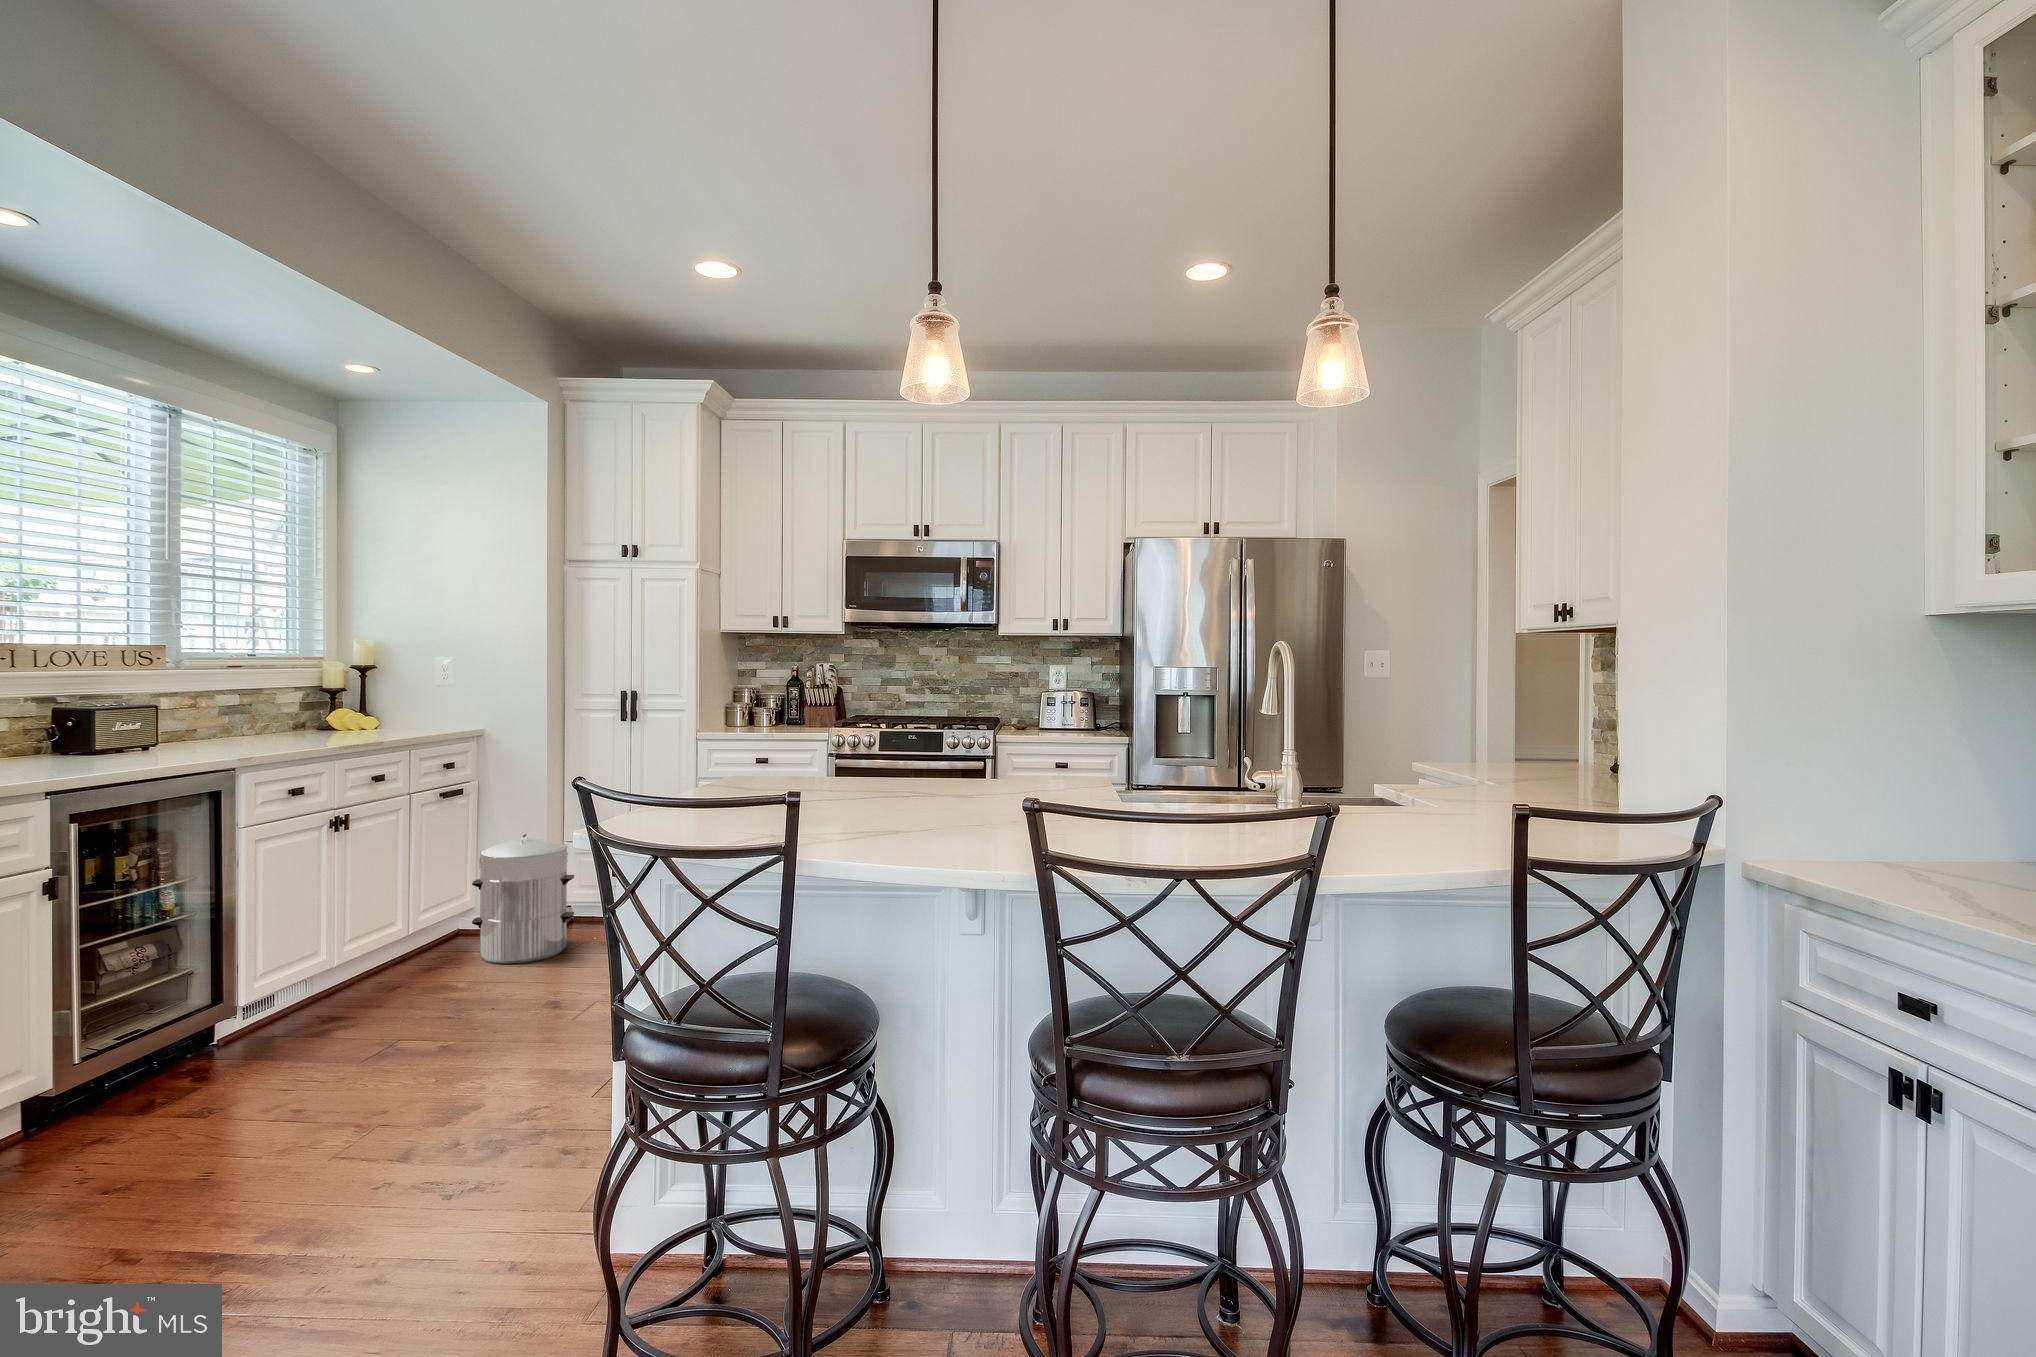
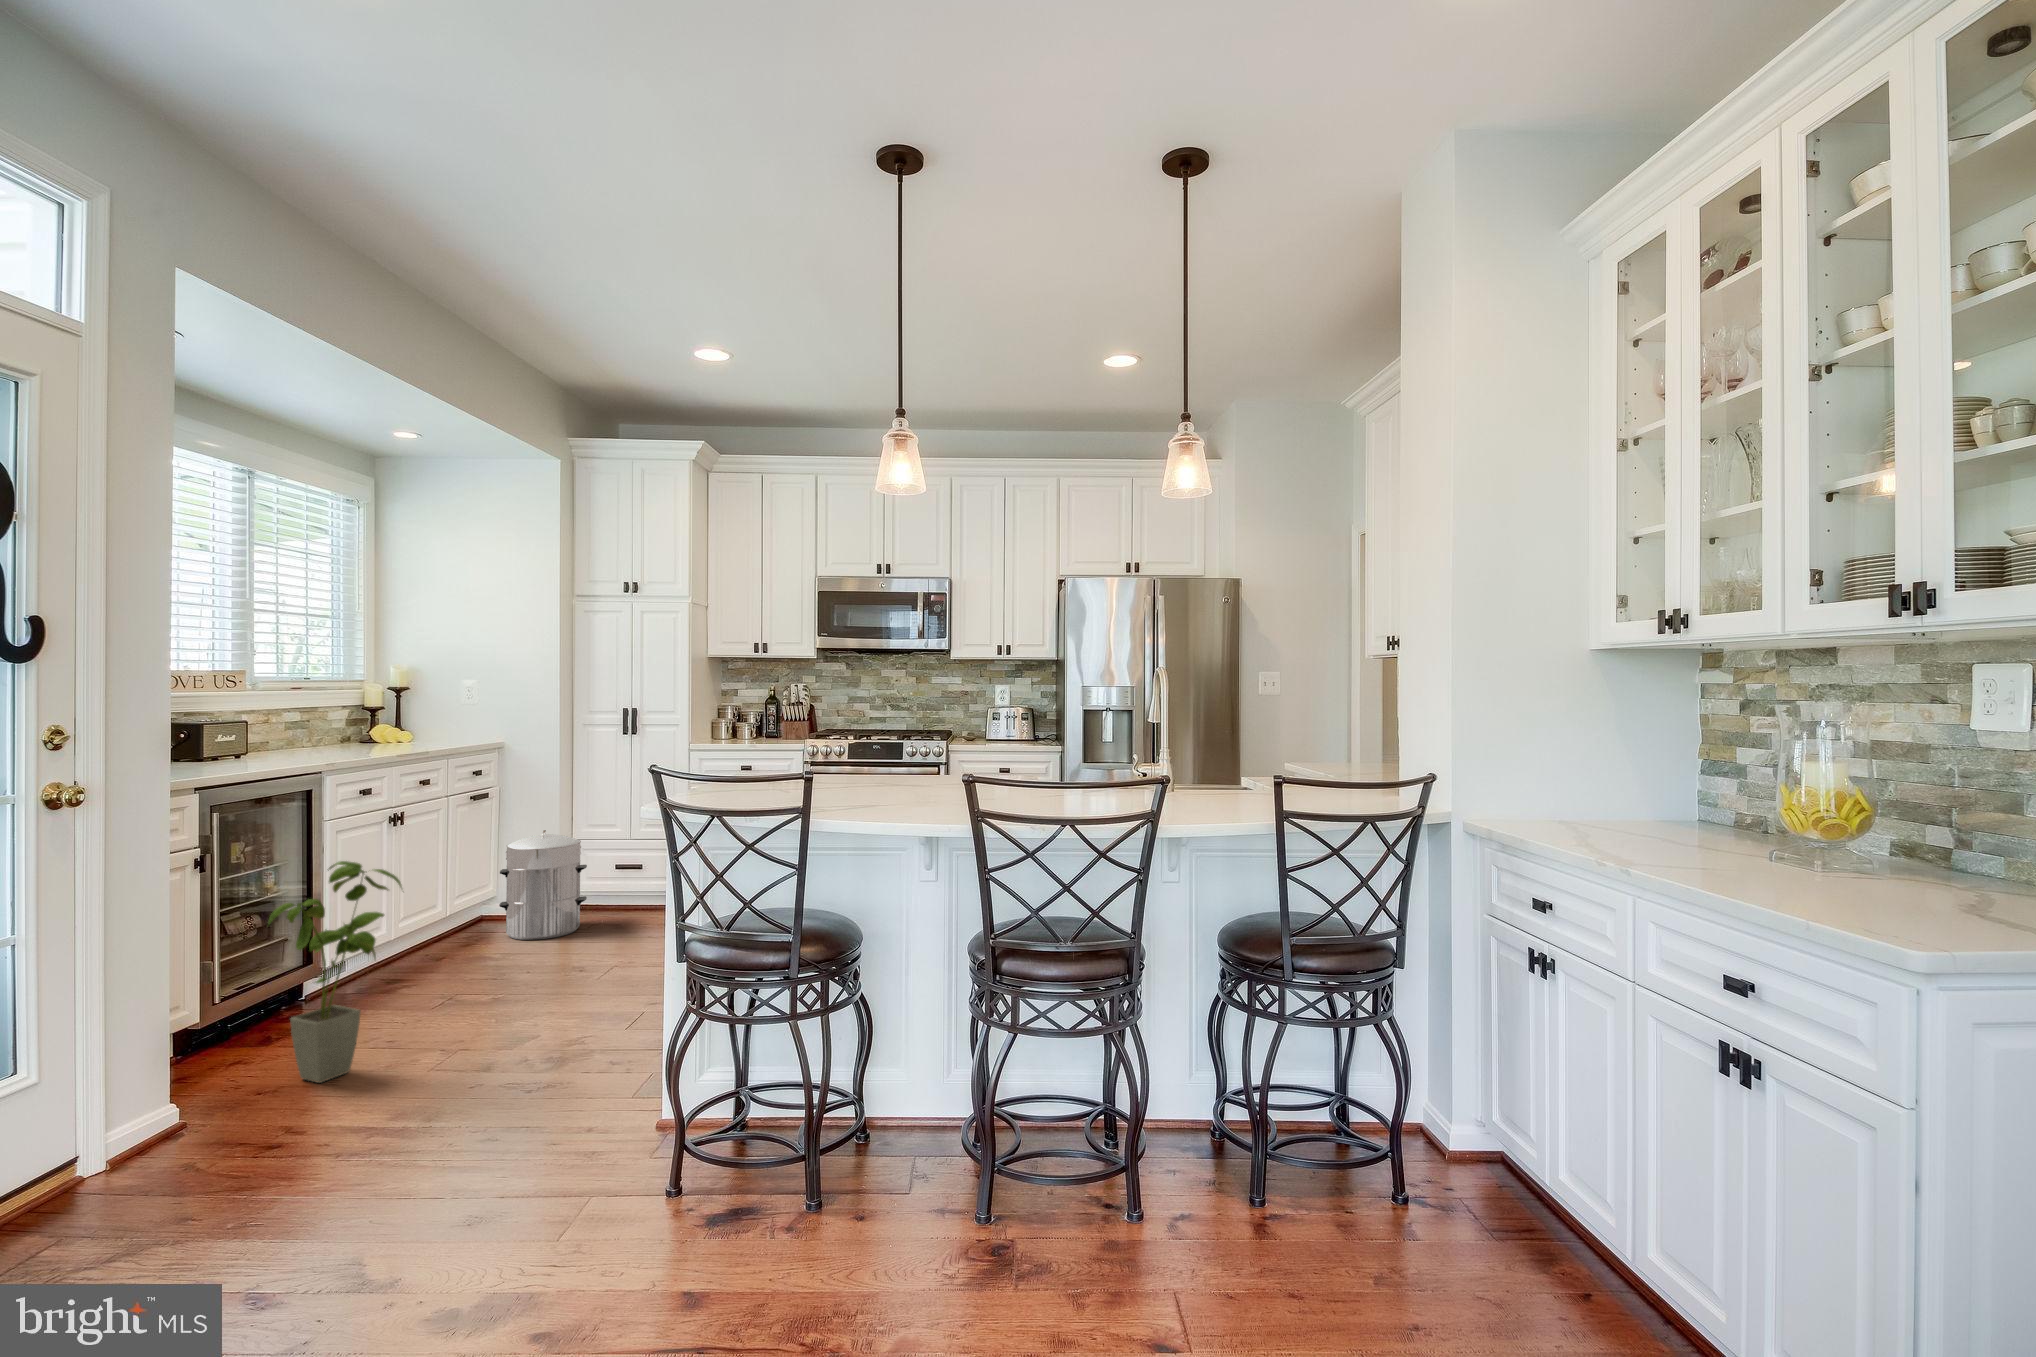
house plant: none [126,887,304,1171] -> present [268,861,402,1083]

